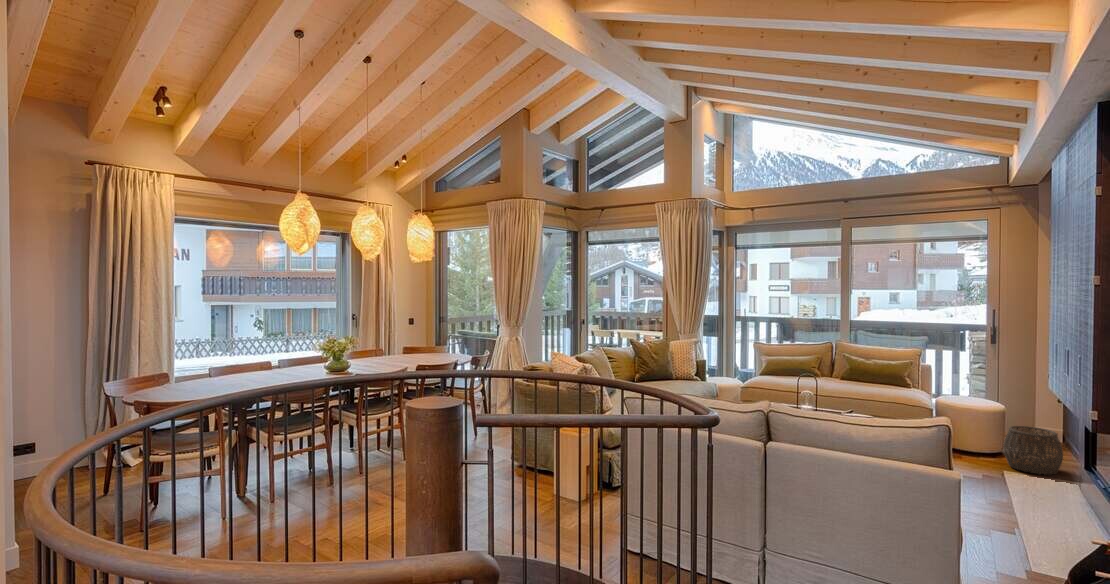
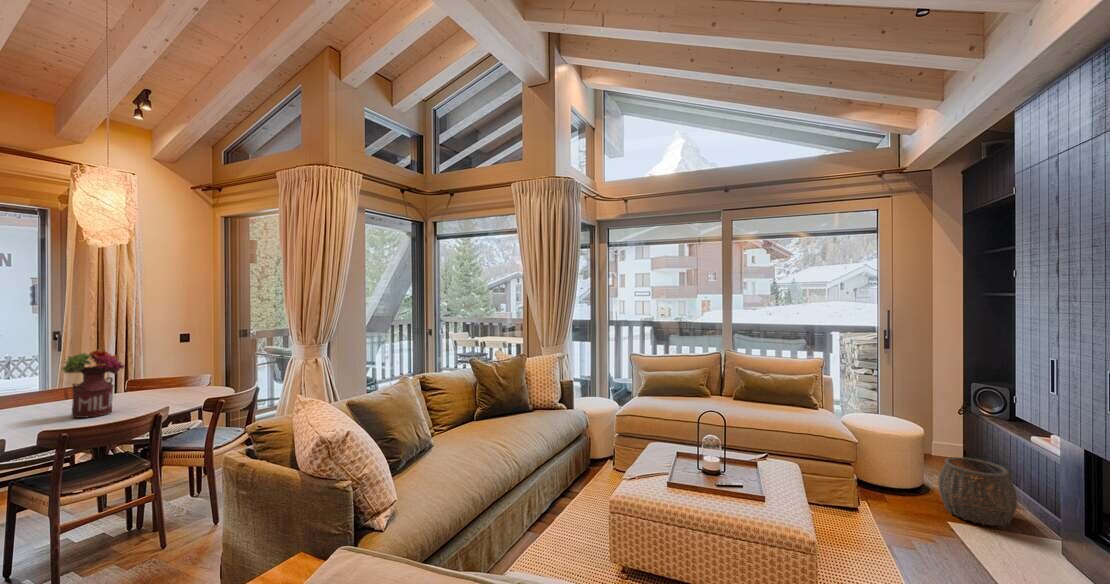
flower arrangement: none [403,323,430,362] -> present [62,349,125,418]

